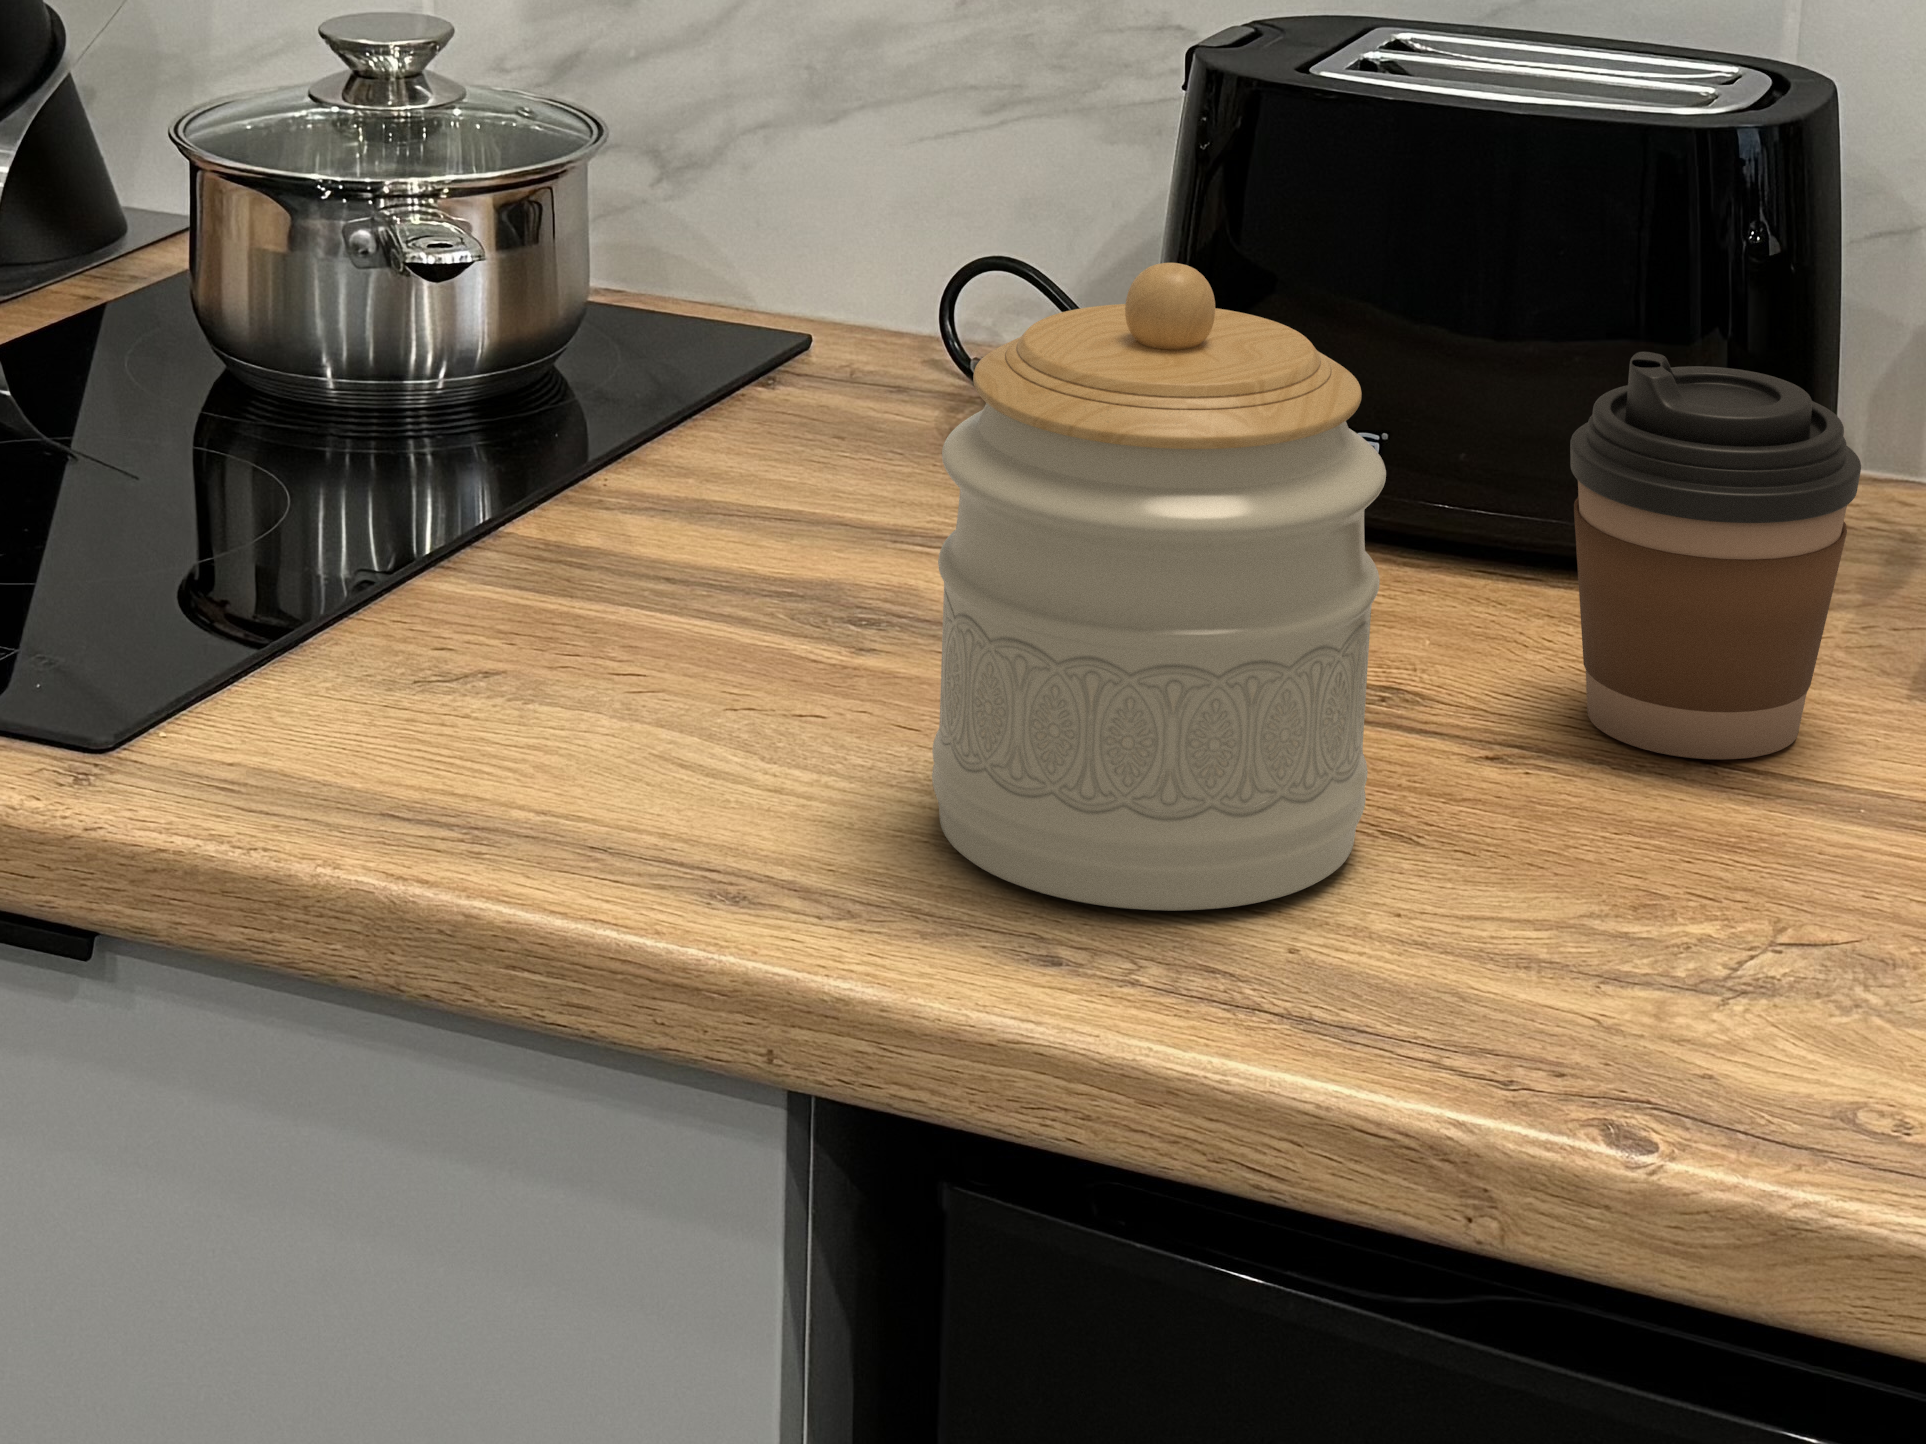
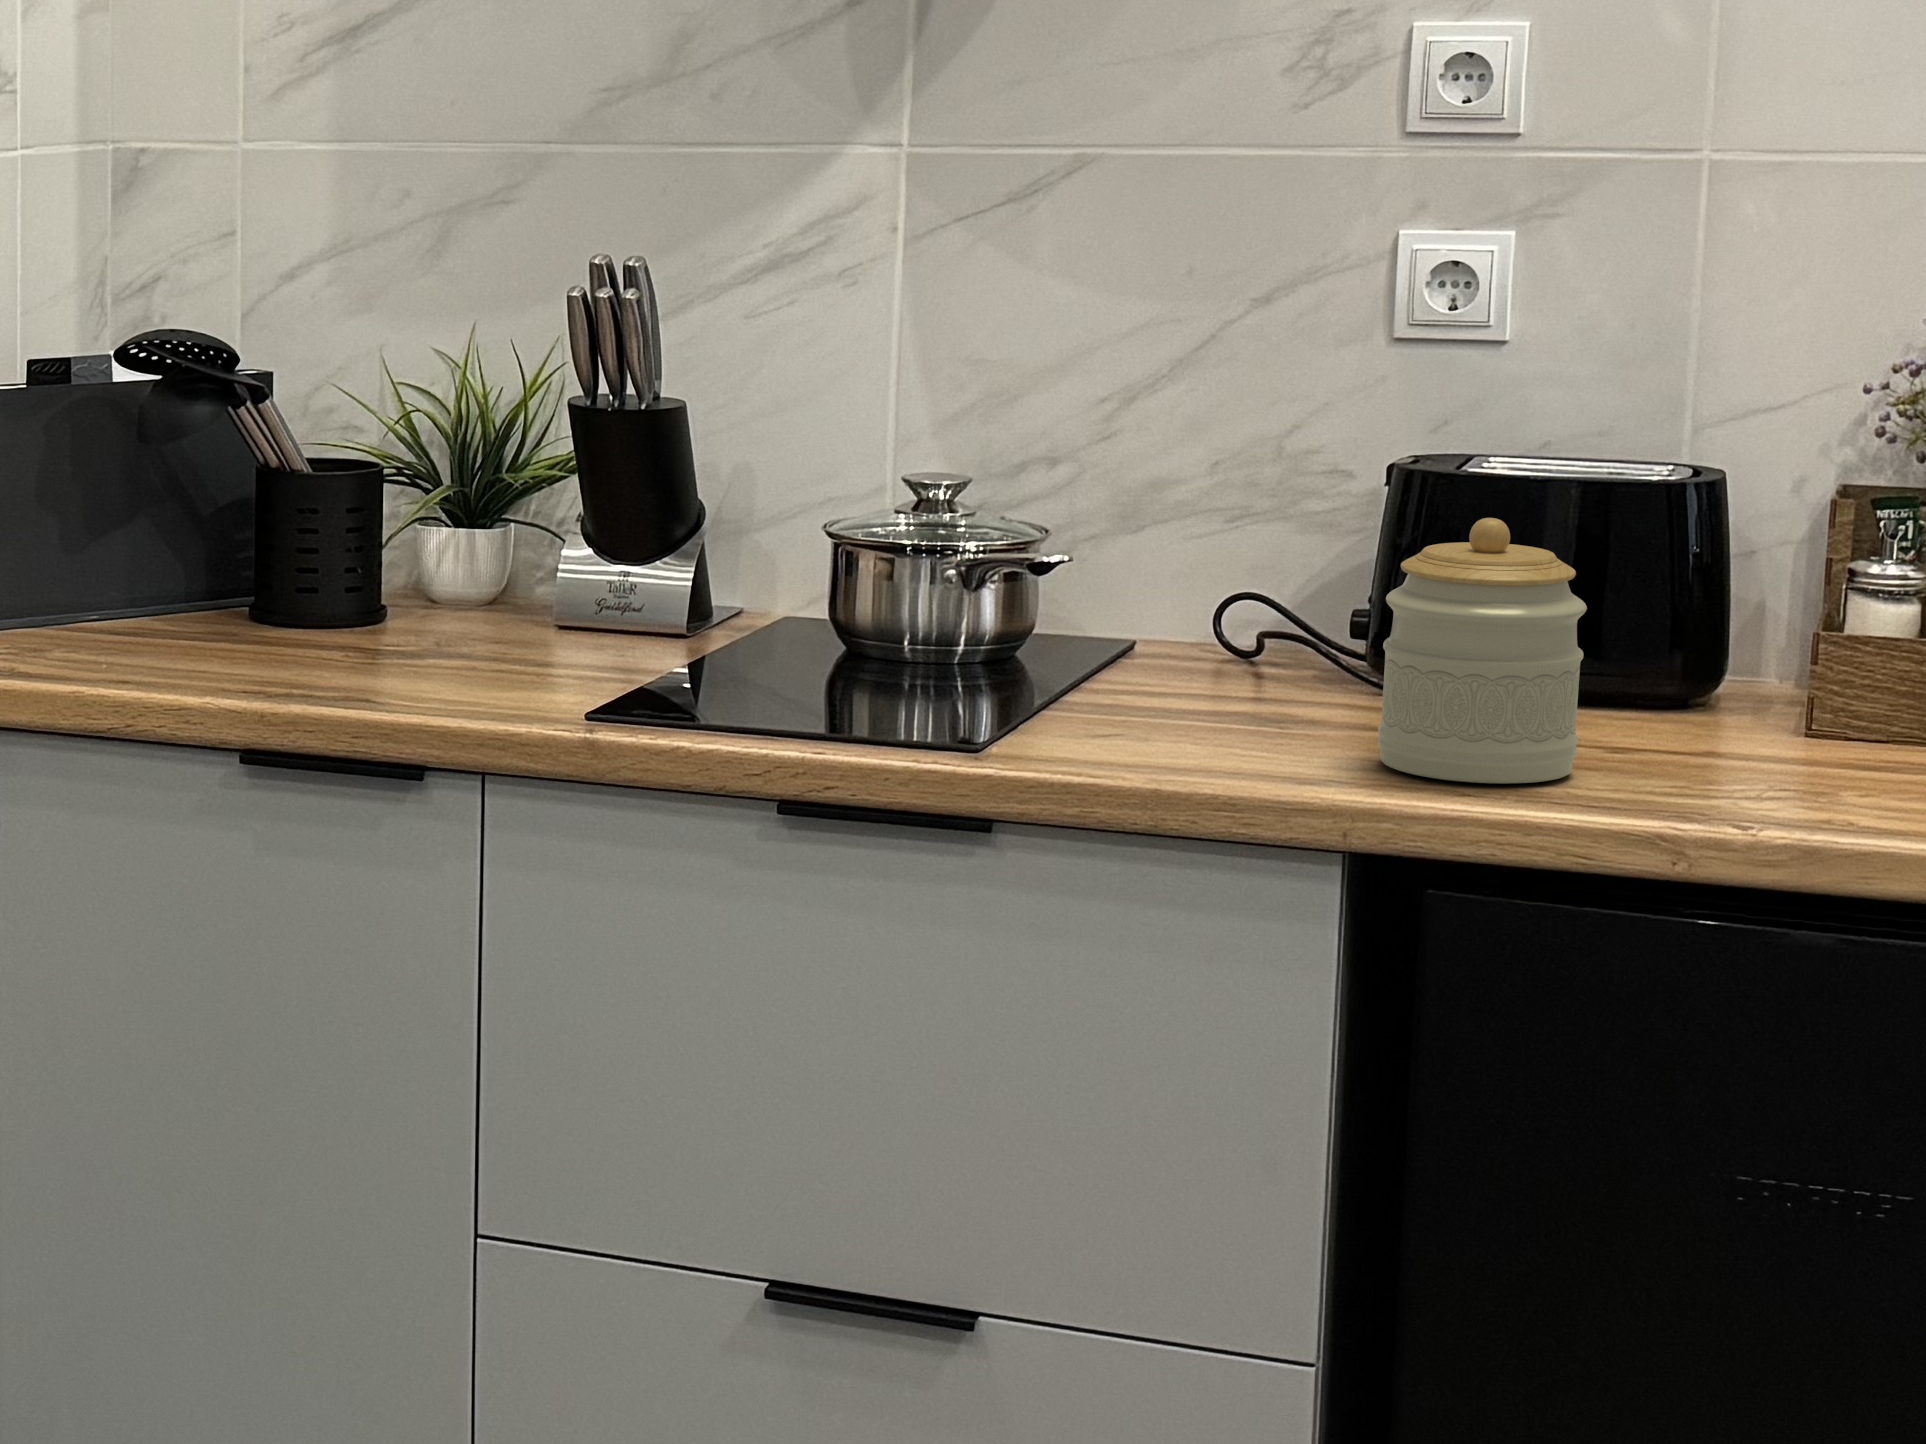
coffee cup: present [1570,352,1861,759] -> none [1634,573,1773,750]

